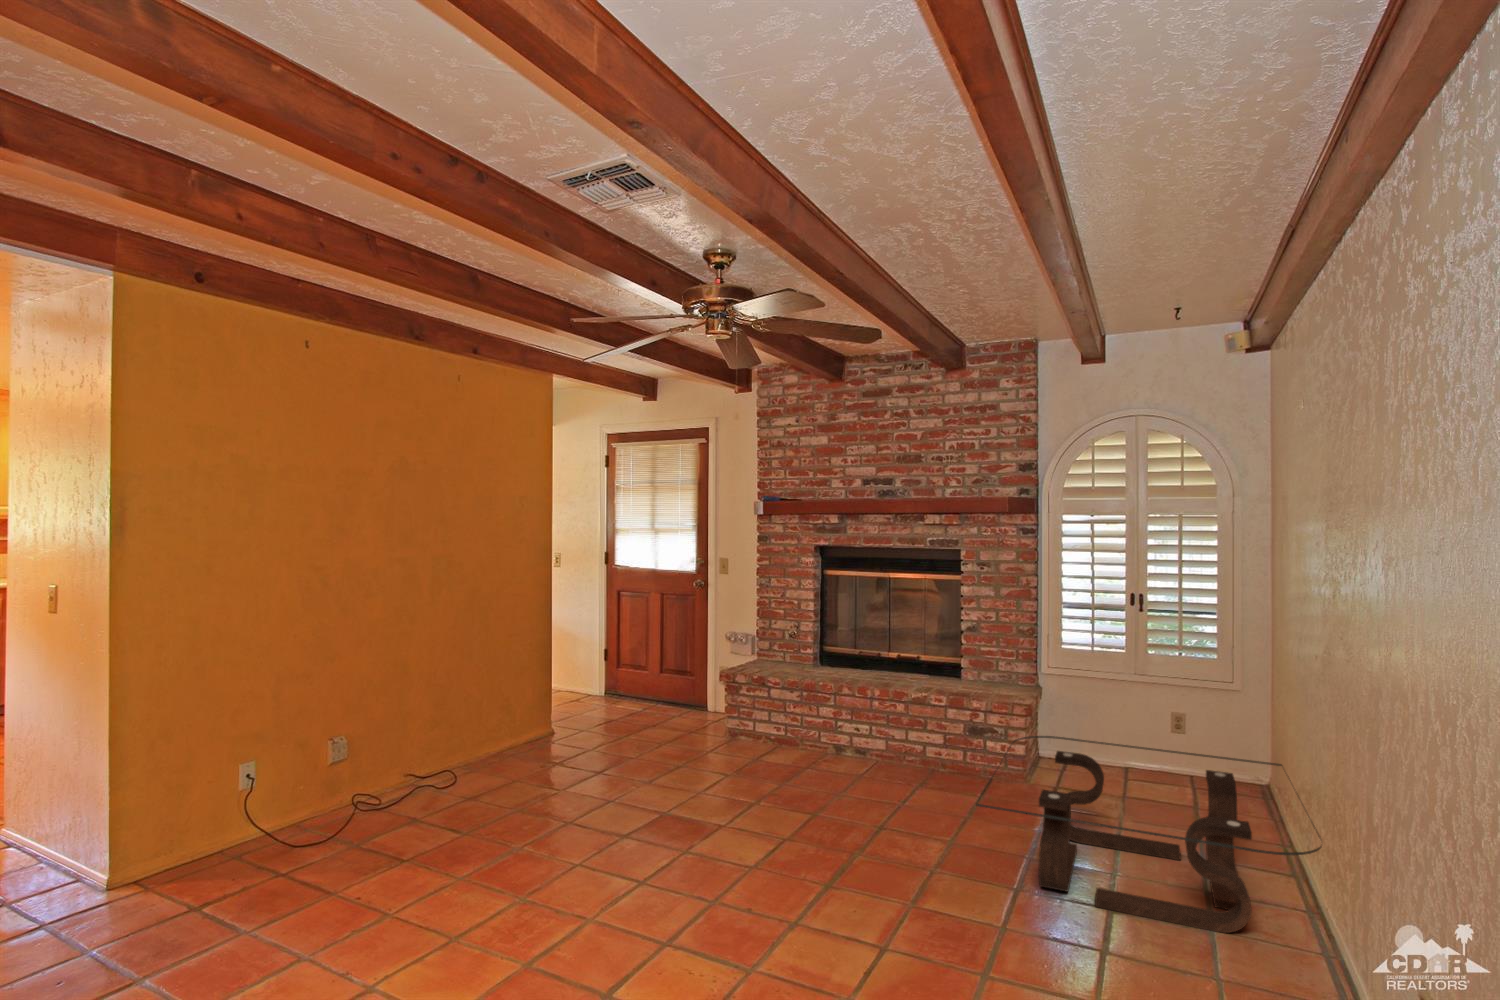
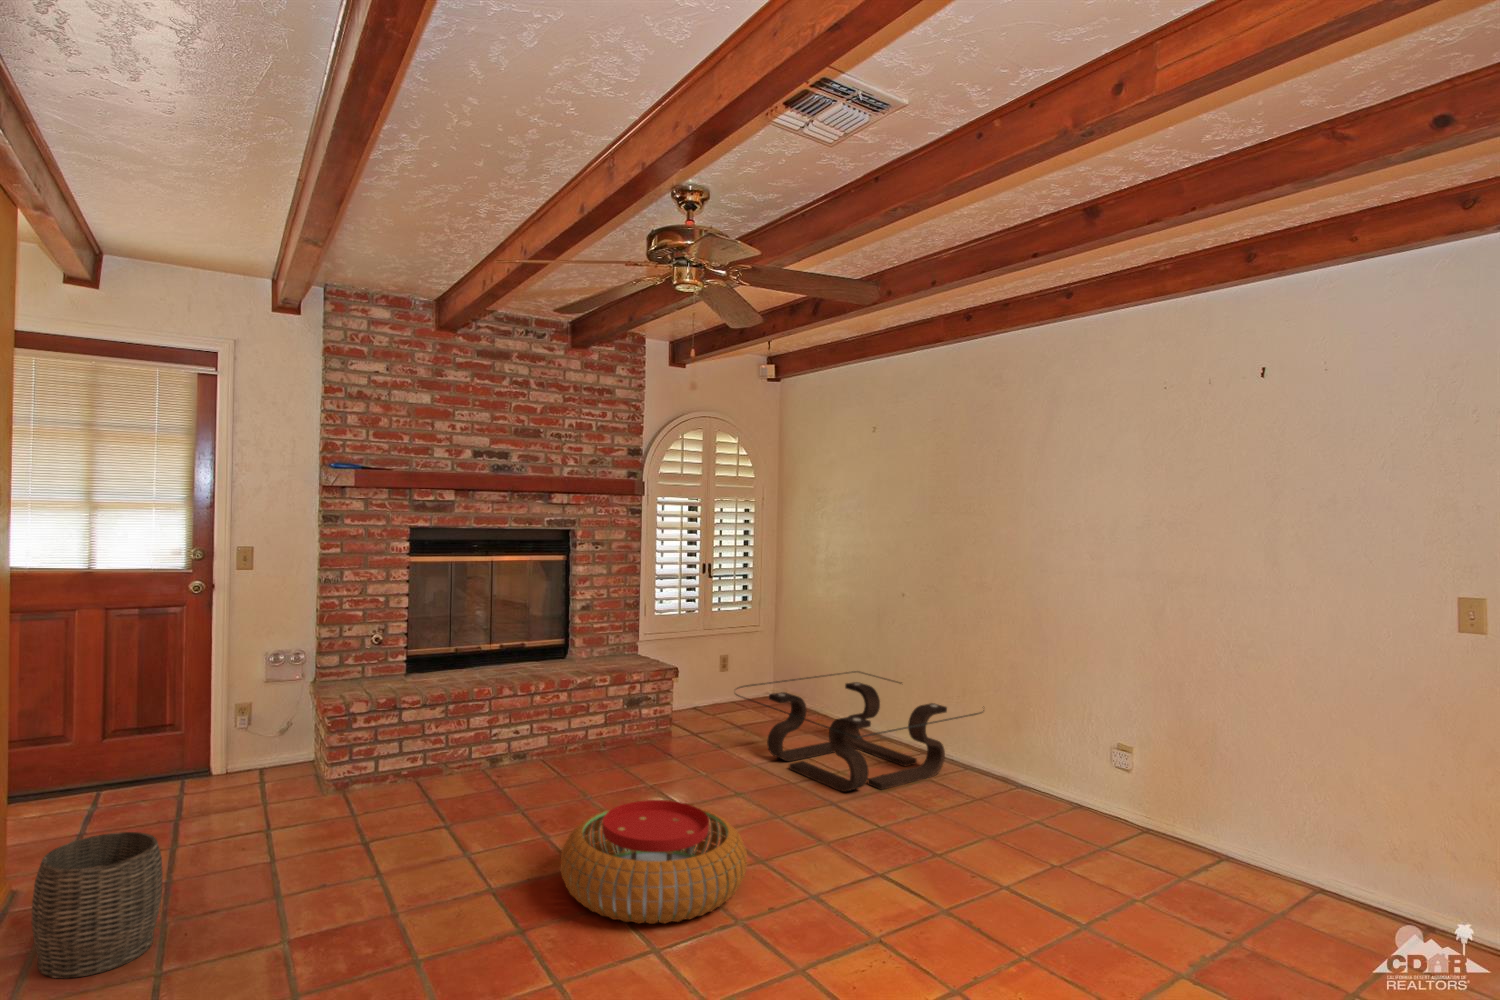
woven basket: none [470,705,527,773] -> present [32,832,163,978]
pouf: none [618,782,783,888] -> present [560,800,747,924]

